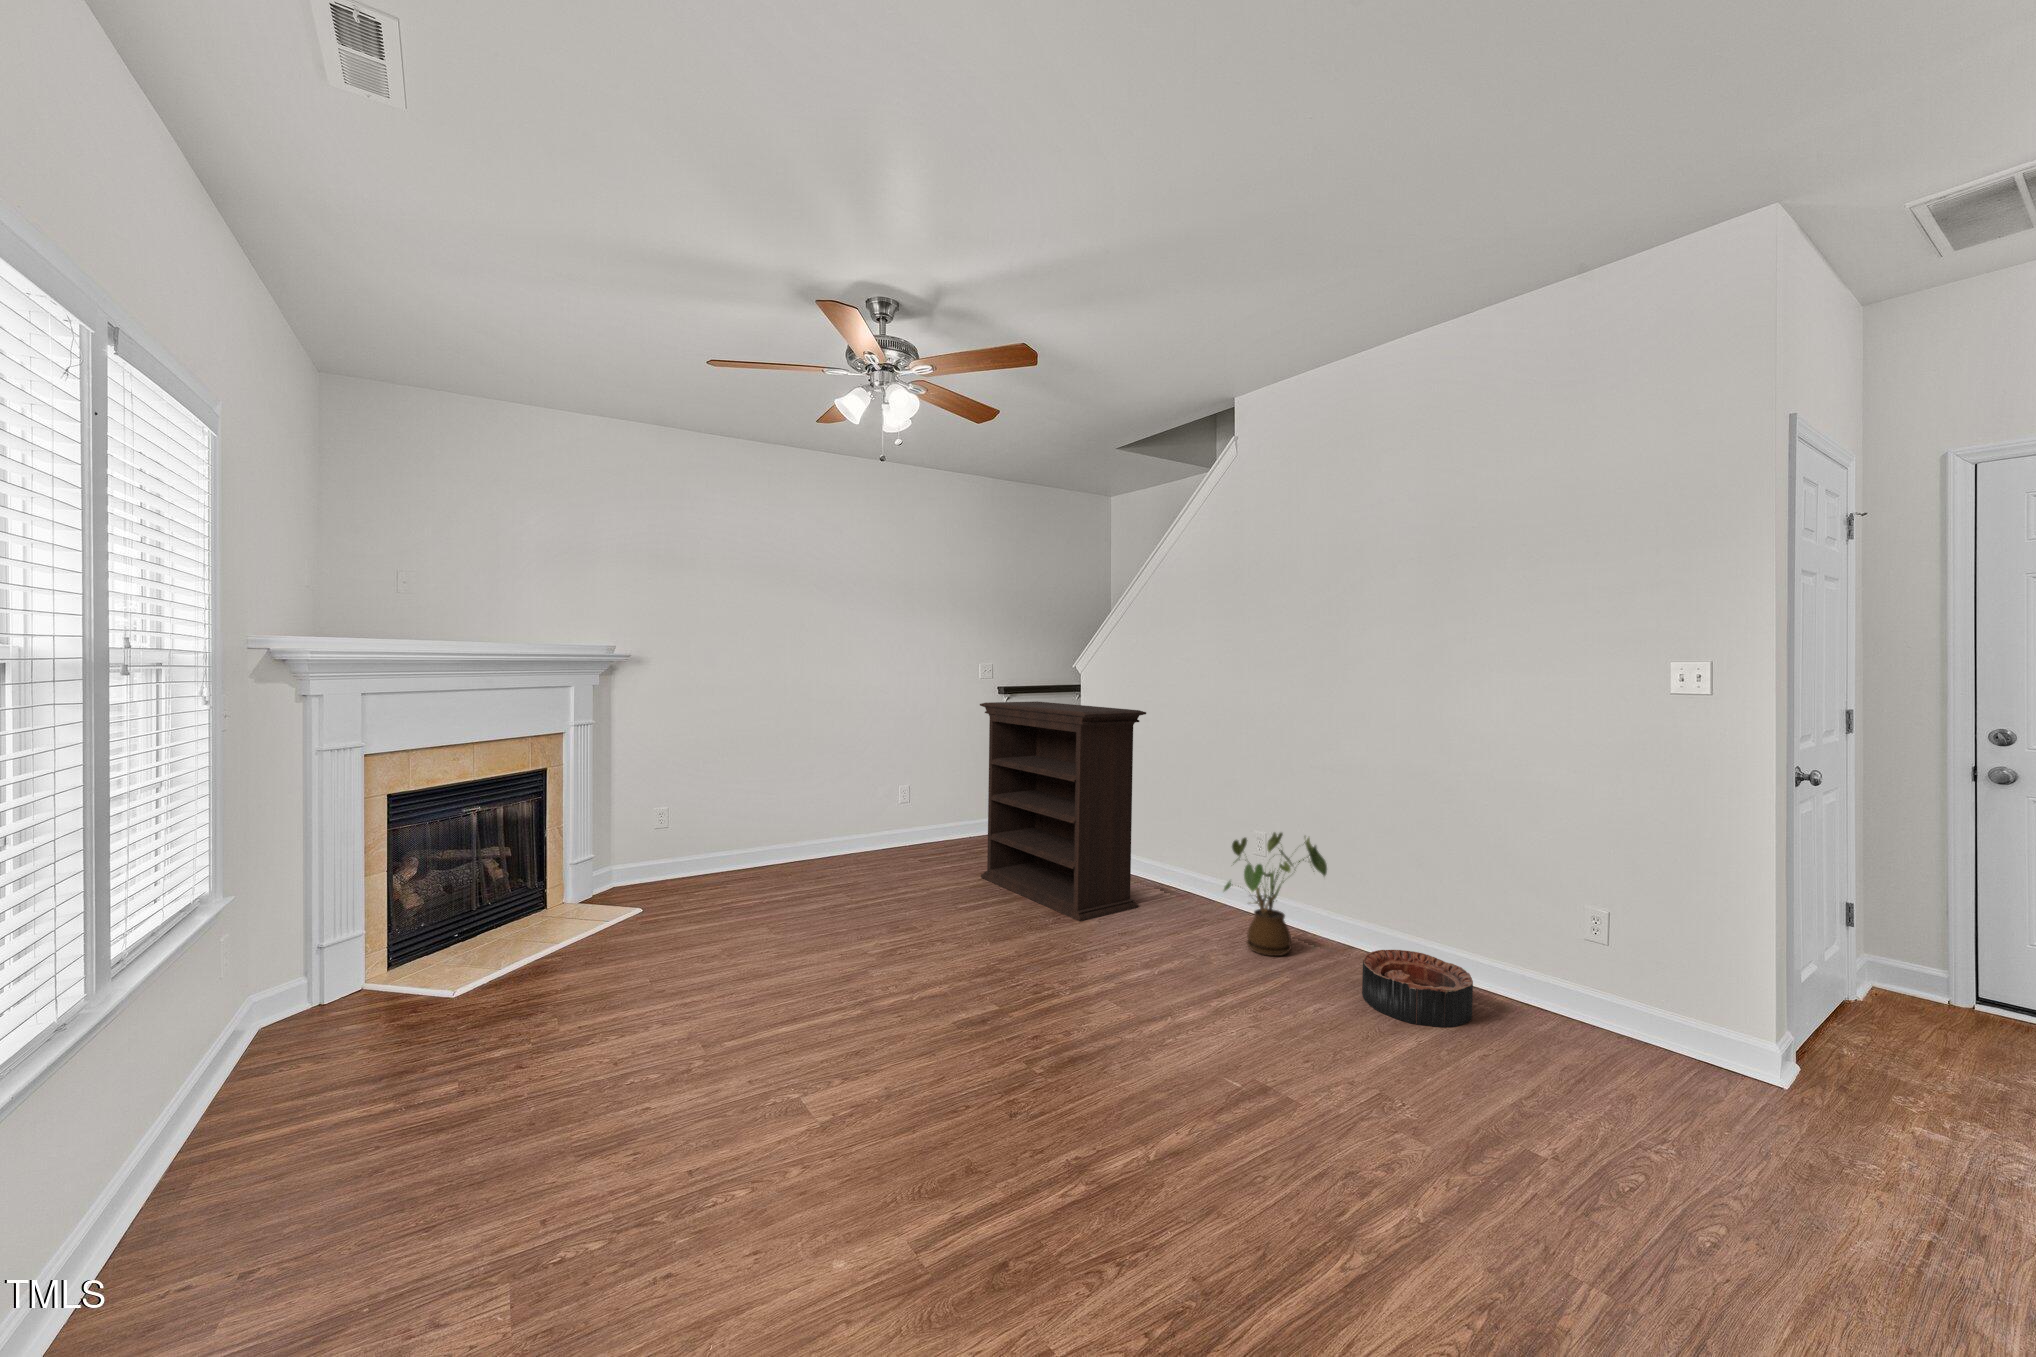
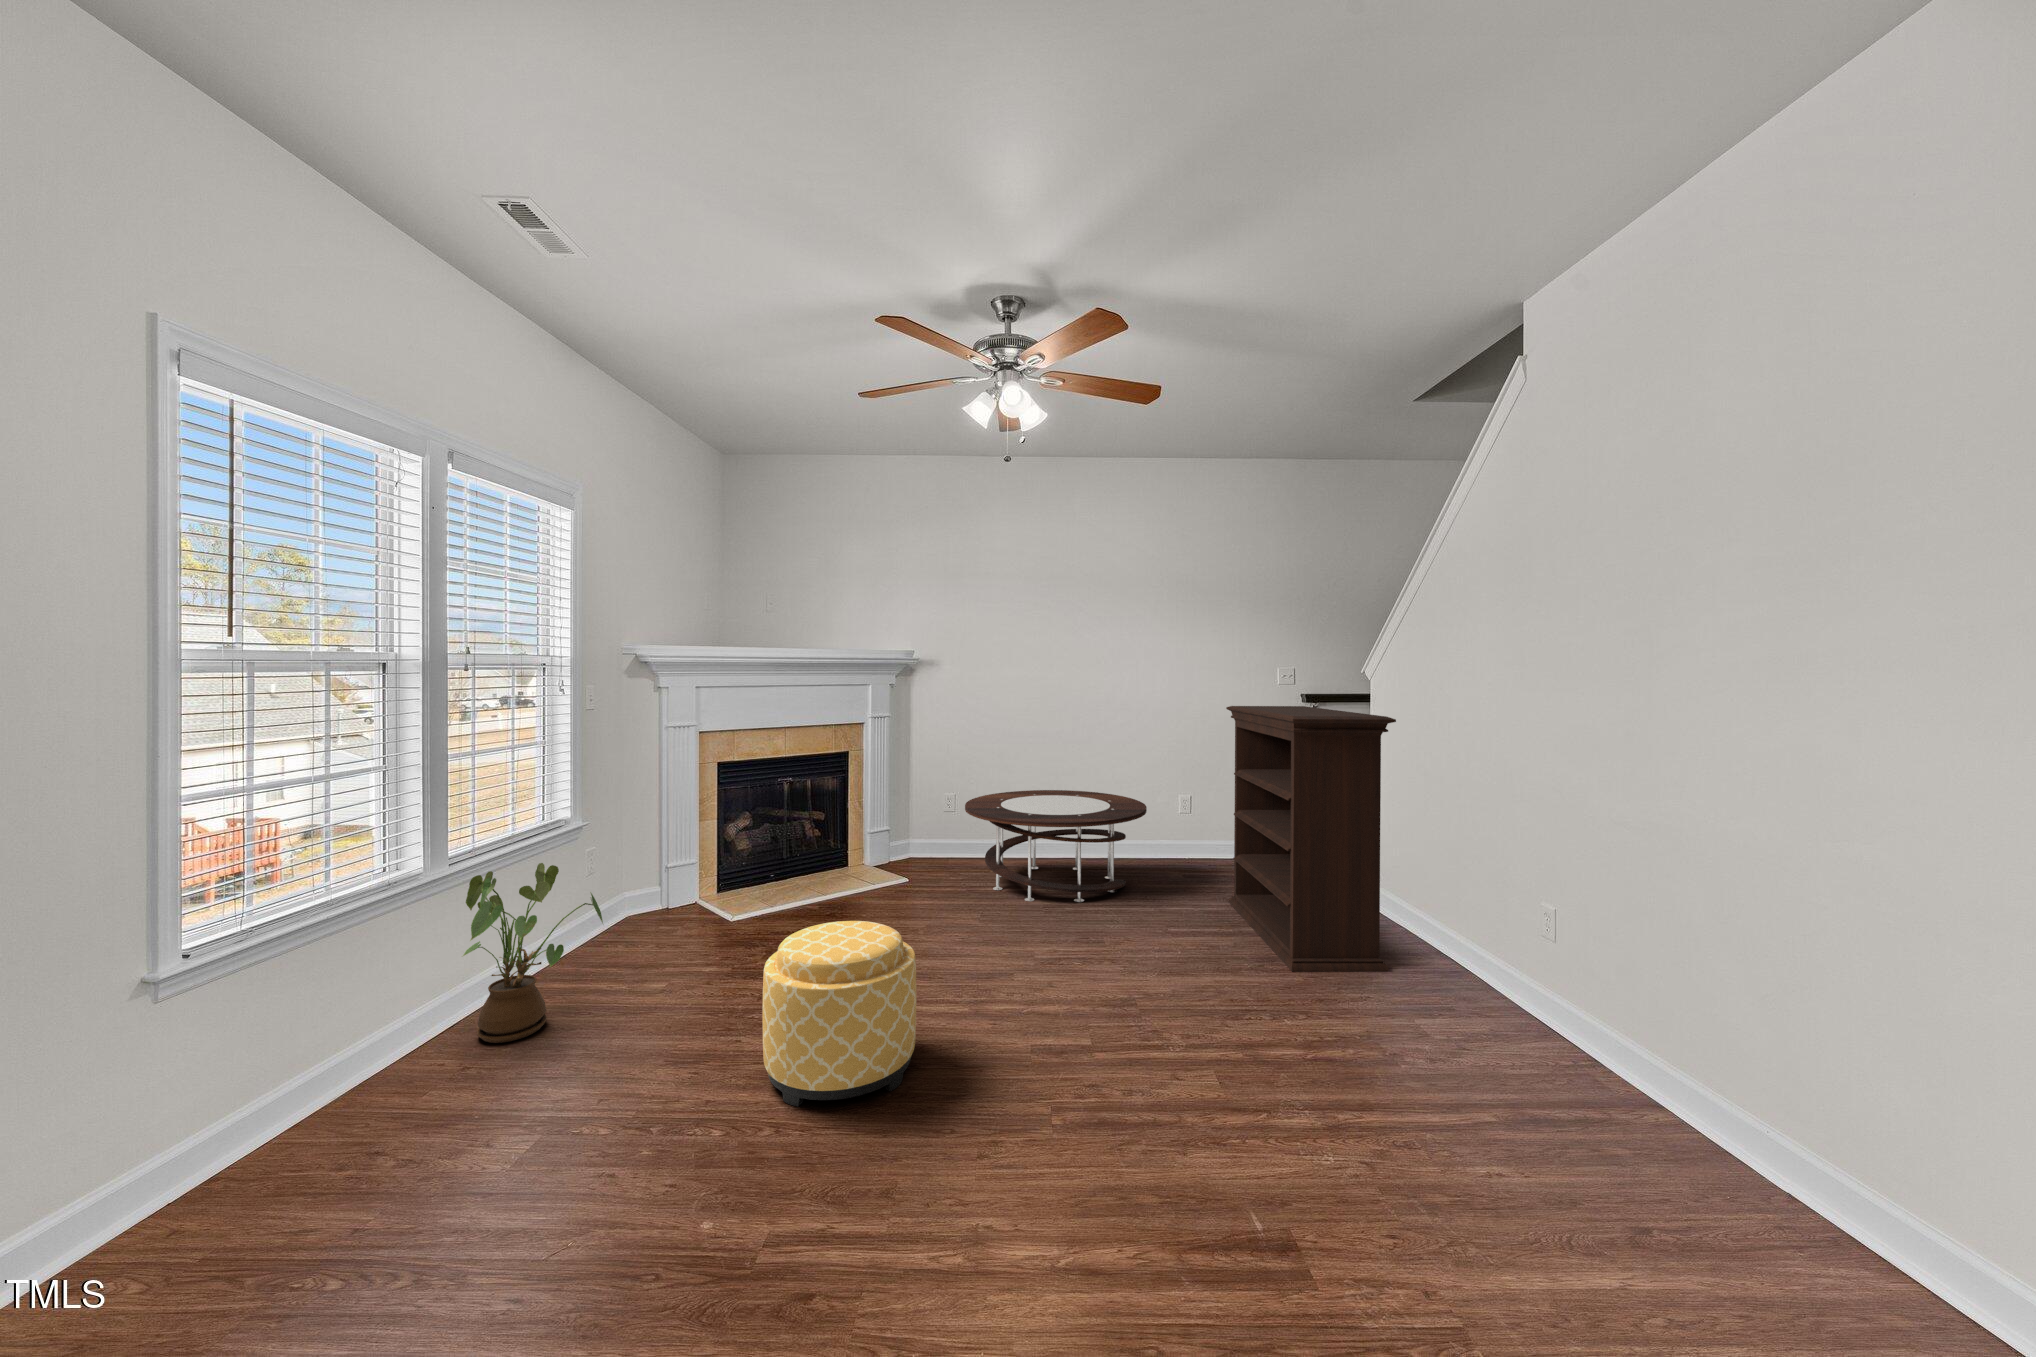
coffee table: none [713,791,905,908] -> present [965,790,1147,902]
house plant: present [1224,832,1327,956] -> present [463,863,603,1043]
ottoman: none [723,942,885,1144] -> present [762,921,916,1107]
basket: present [1362,950,1473,1027] -> none [1637,1117,1875,1303]

